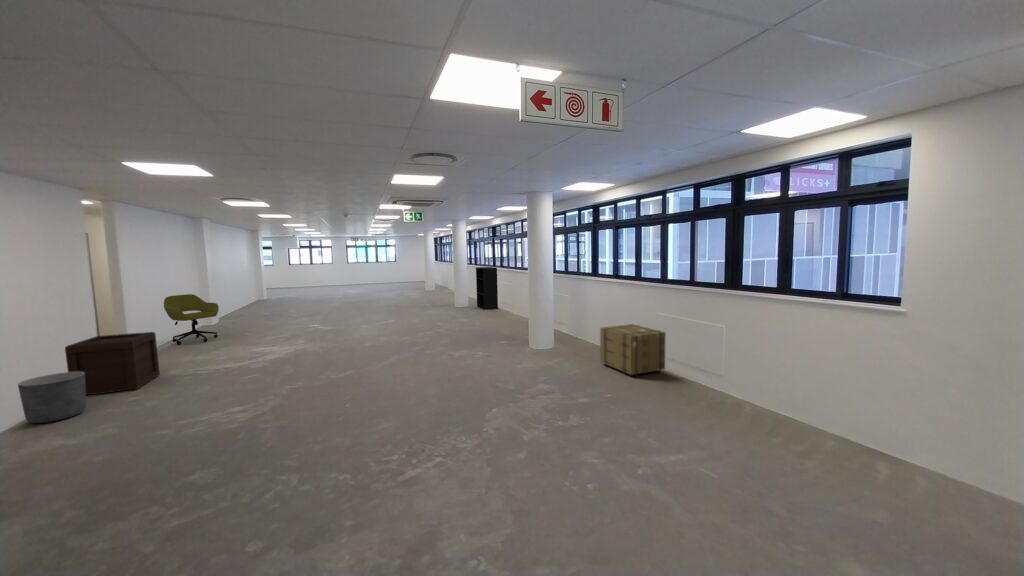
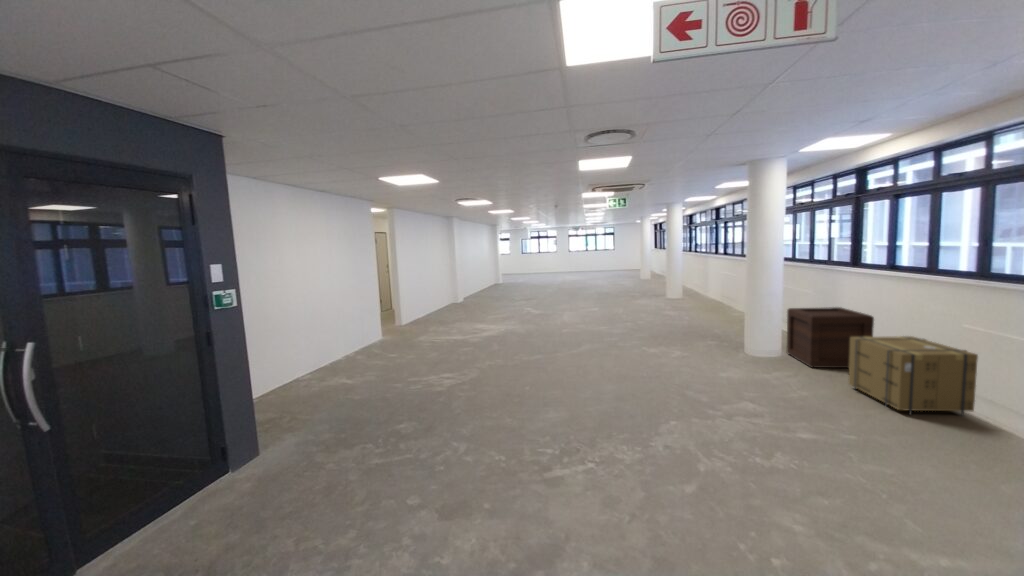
bookshelf: present [476,267,498,310] -> none [692,255,718,304]
office chair: present [164,294,219,345] -> none [421,278,455,318]
wooden crate: present [65,332,160,395] -> present [787,307,874,368]
planter: present [18,372,86,423] -> none [327,332,361,365]

